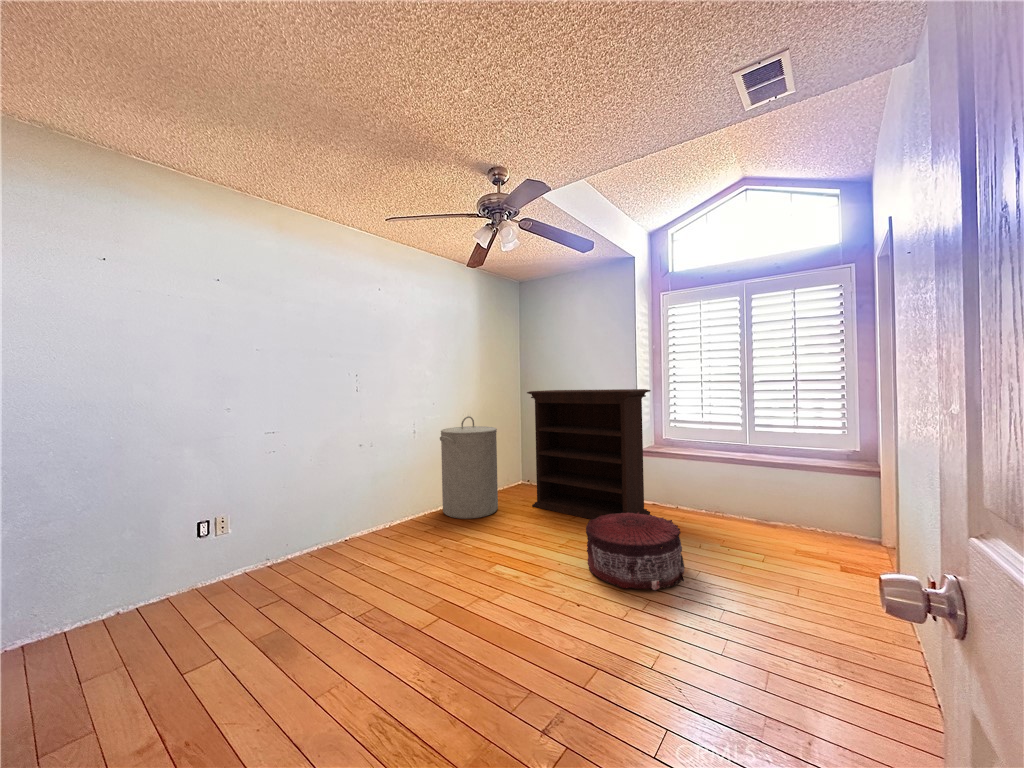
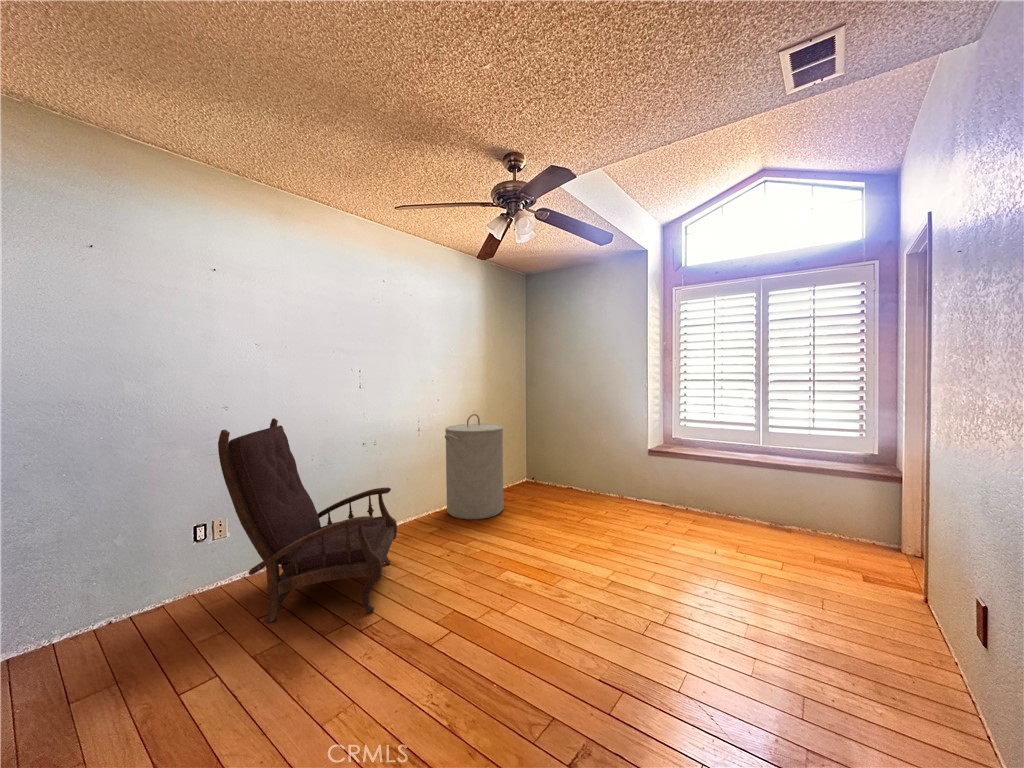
bookshelf: present [527,389,651,520] -> none [534,387,663,531]
armchair: none [221,420,392,612] -> present [218,418,397,623]
pouf: present [586,512,685,590] -> none [600,516,704,601]

